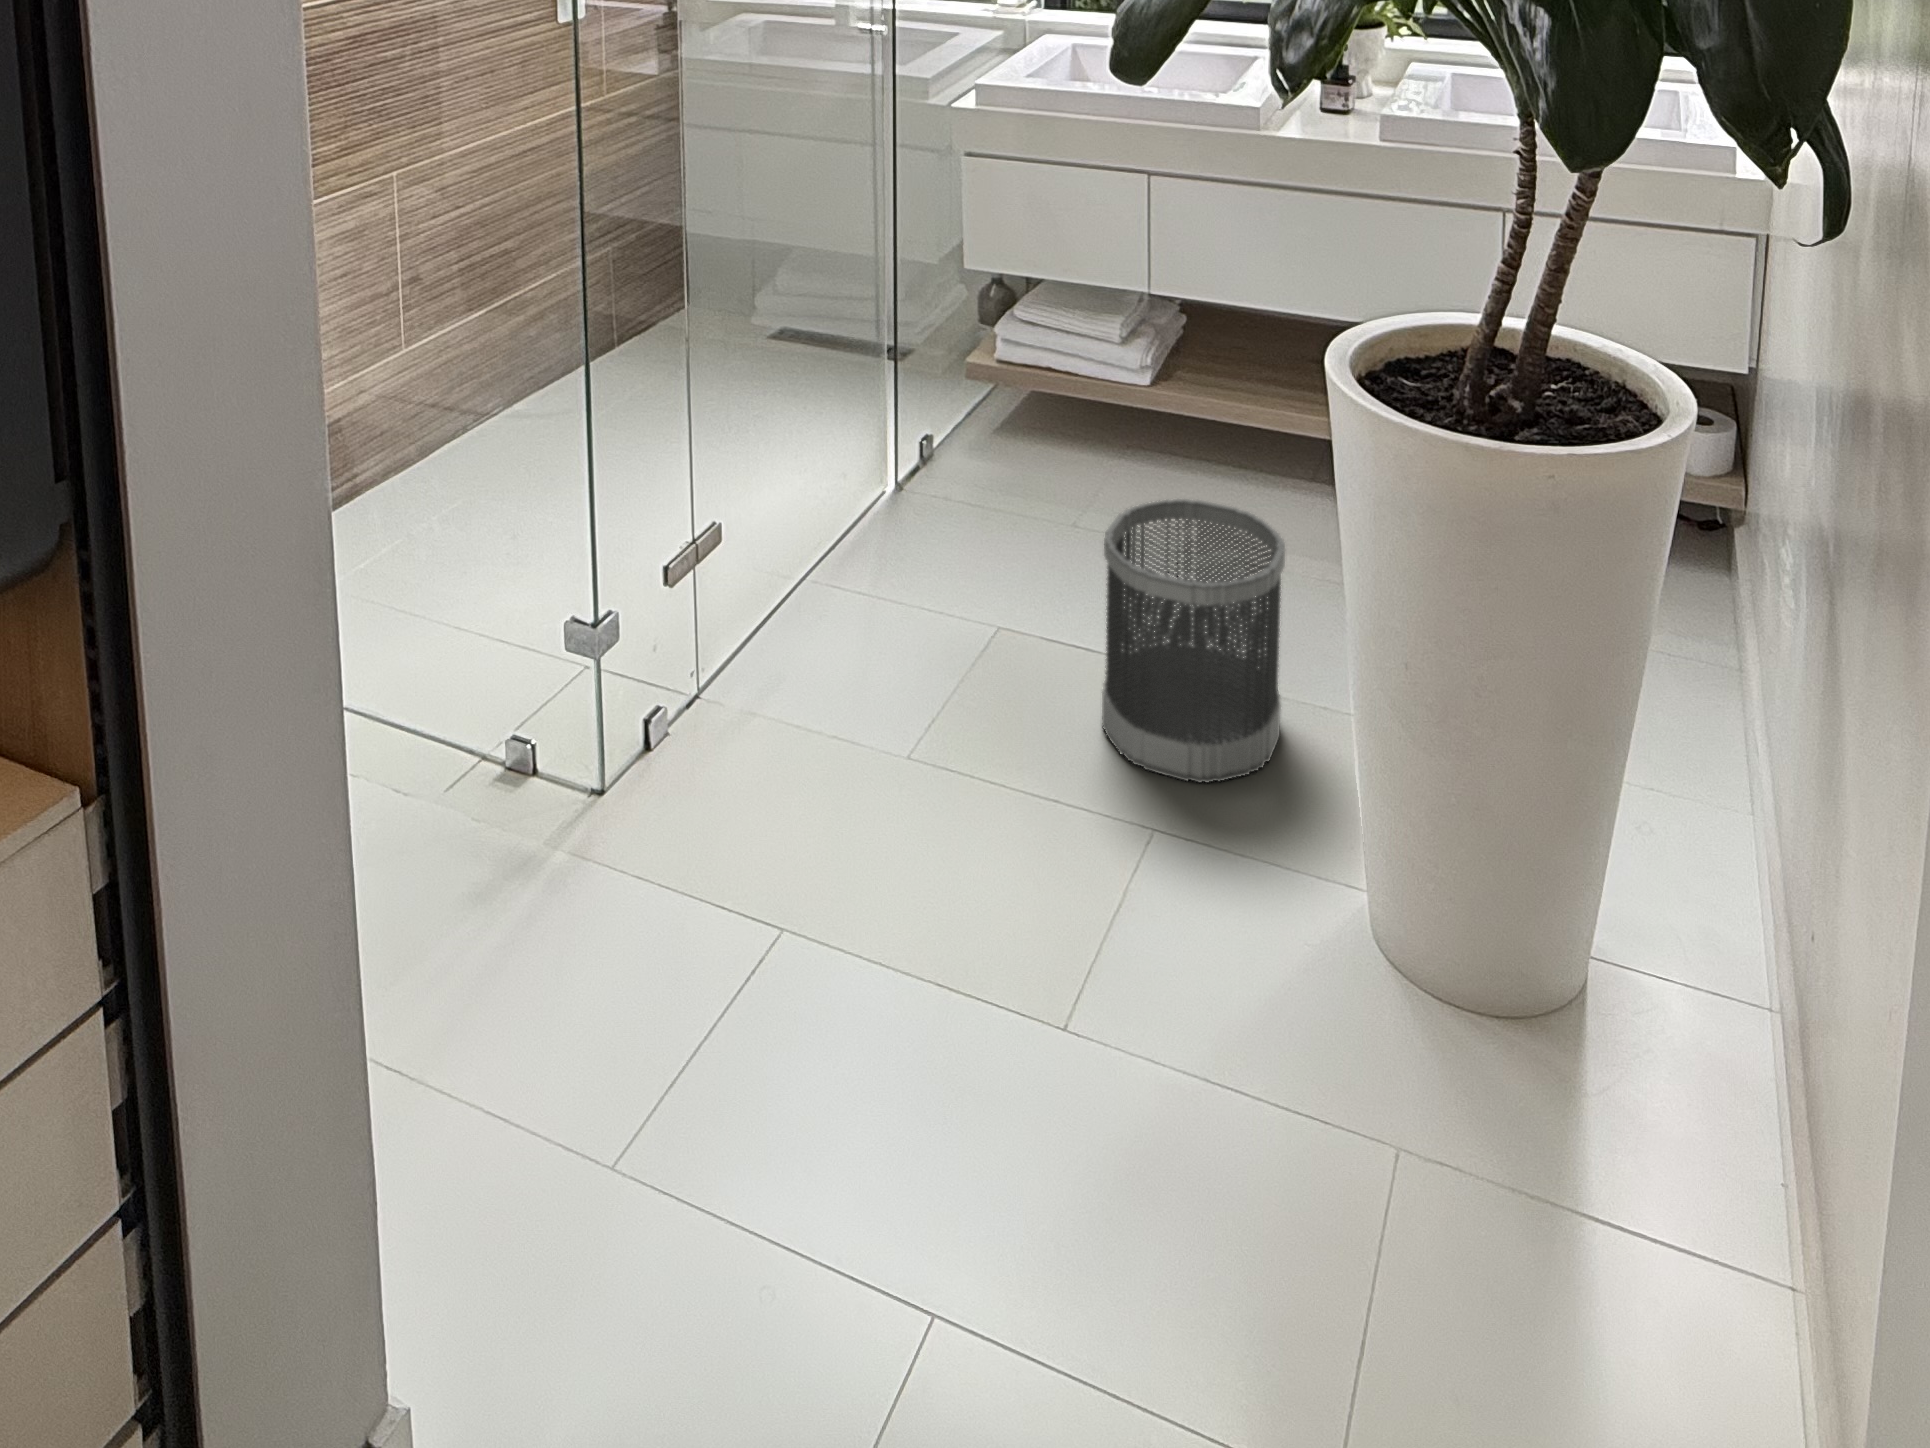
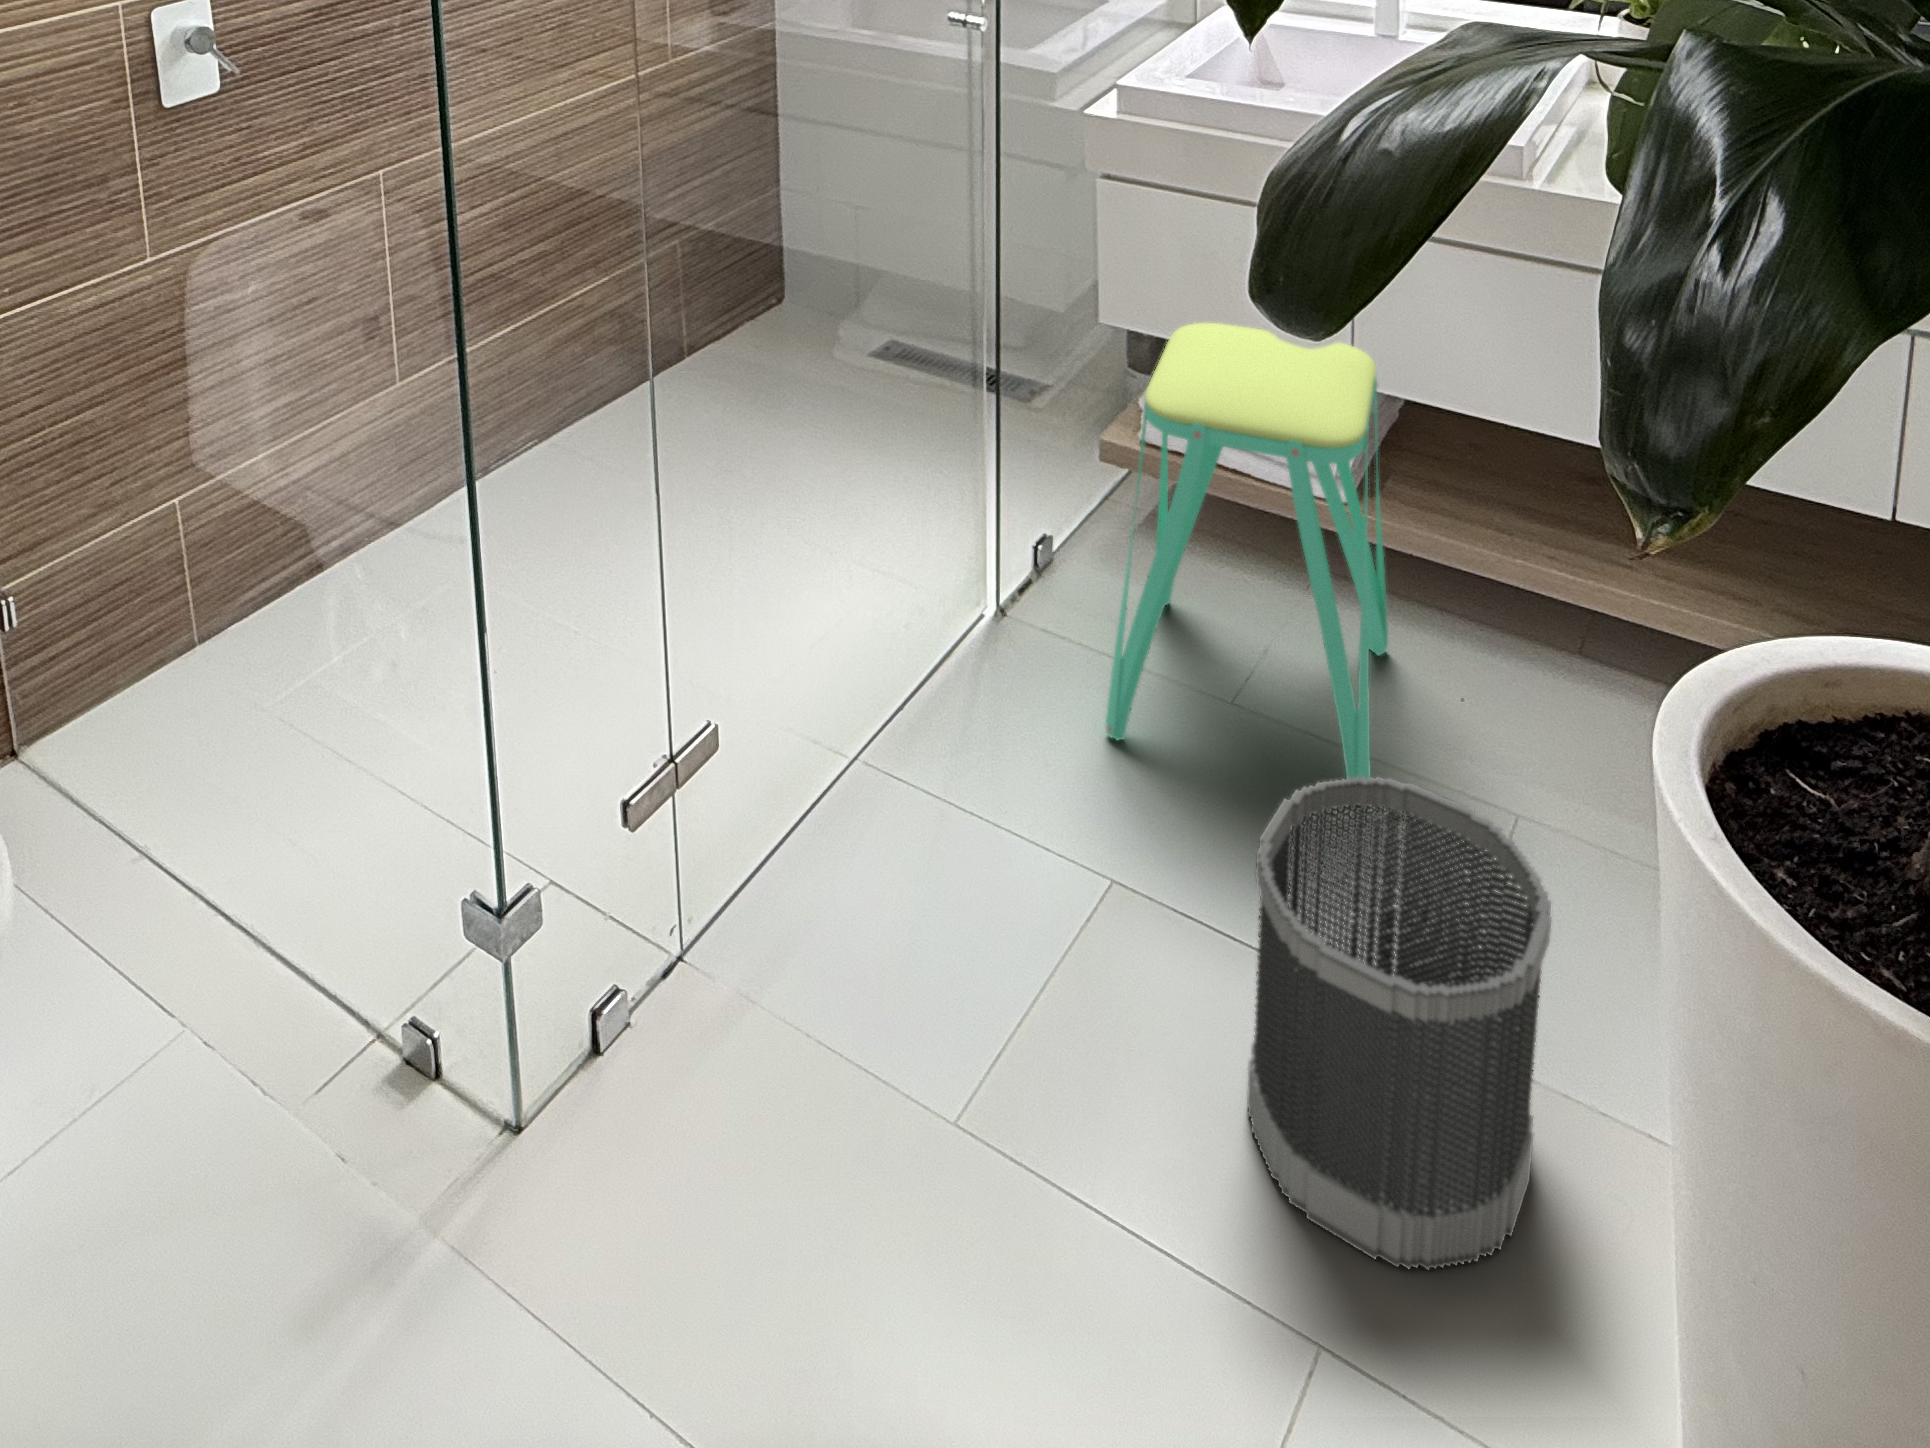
stool: none [984,252,1179,572] -> present [1106,323,1388,779]

